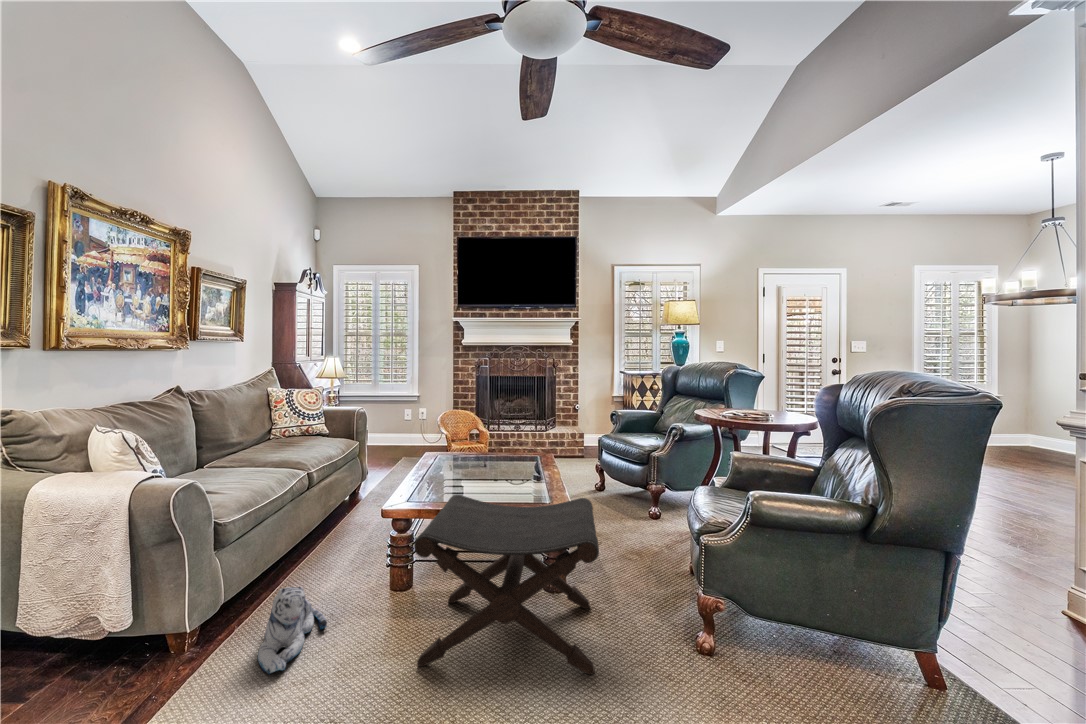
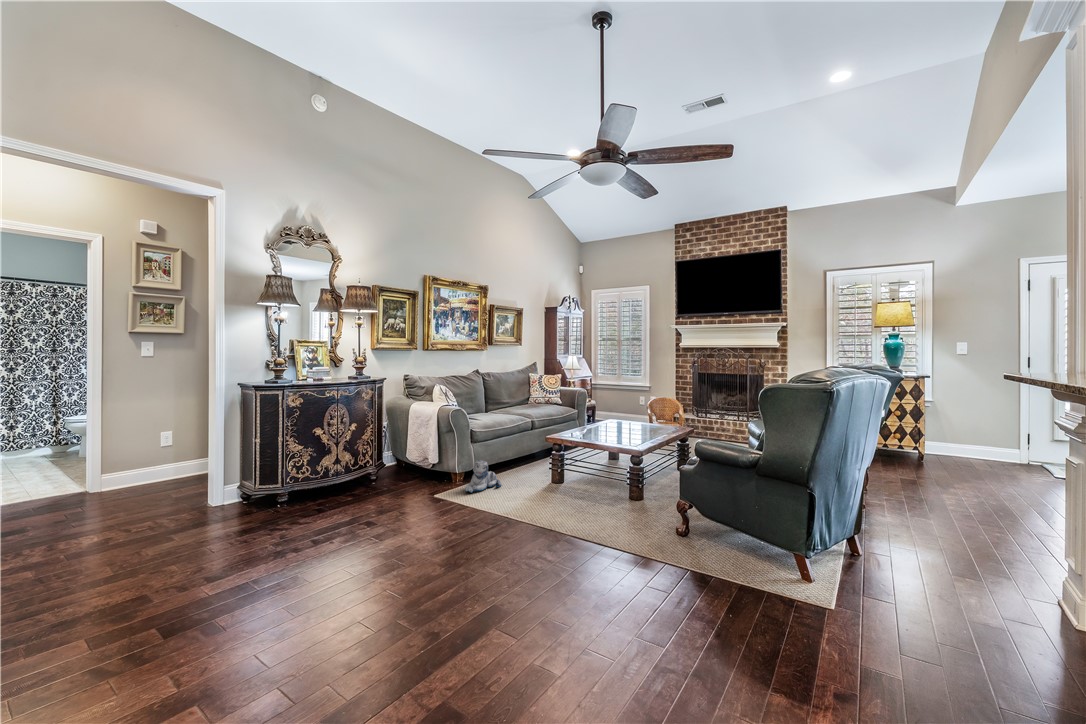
footstool: present [414,495,599,675] -> none [518,431,636,527]

